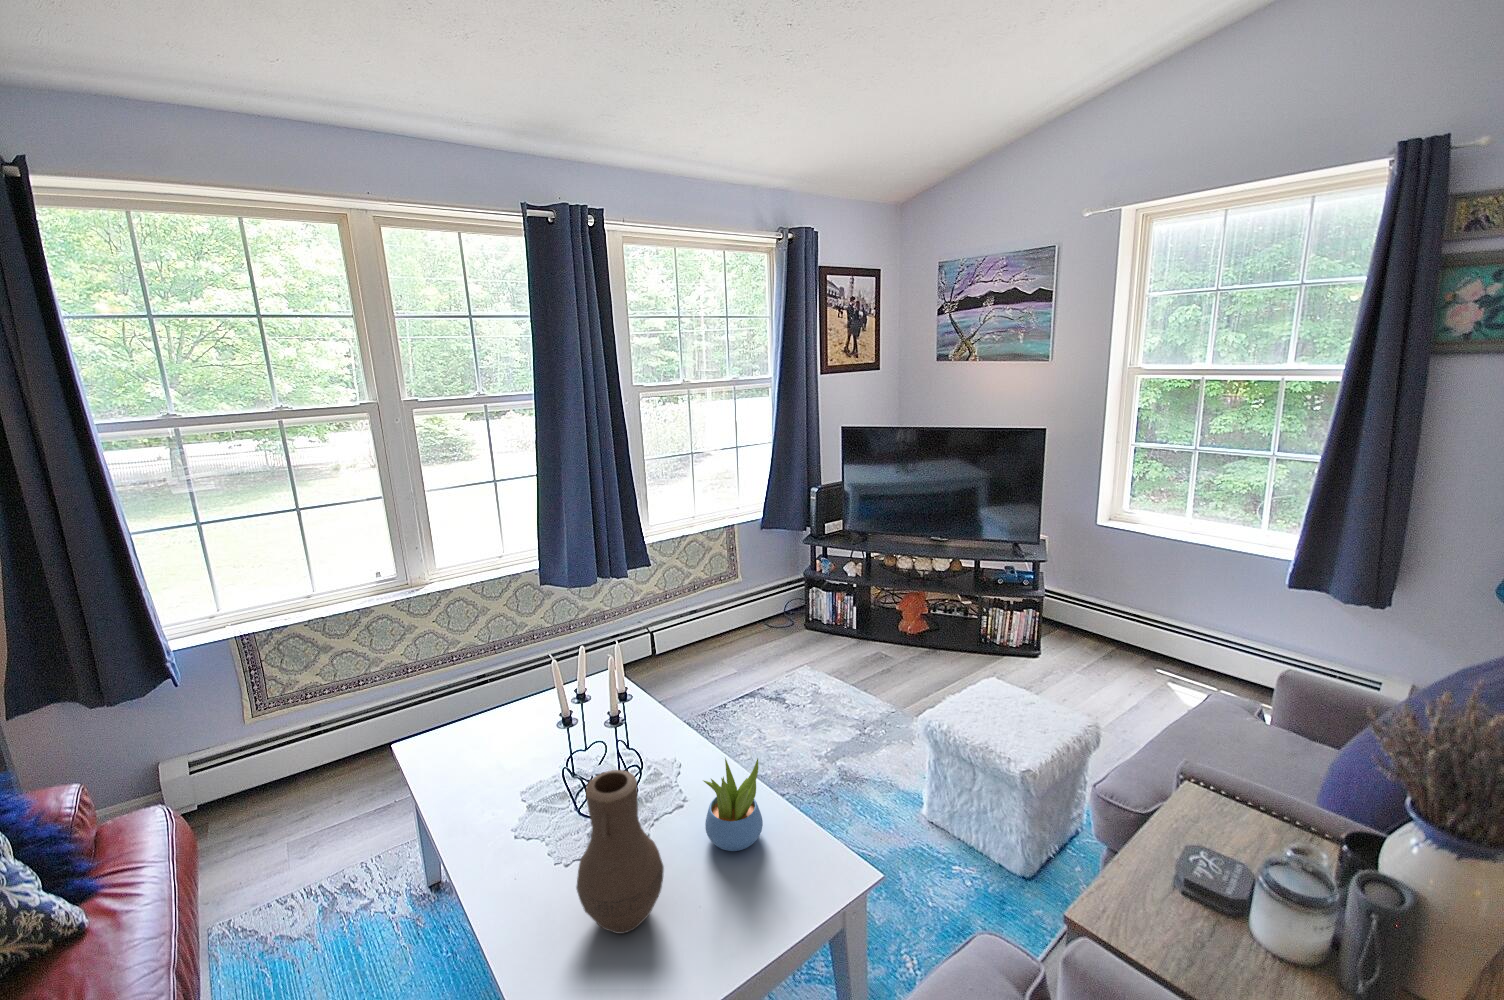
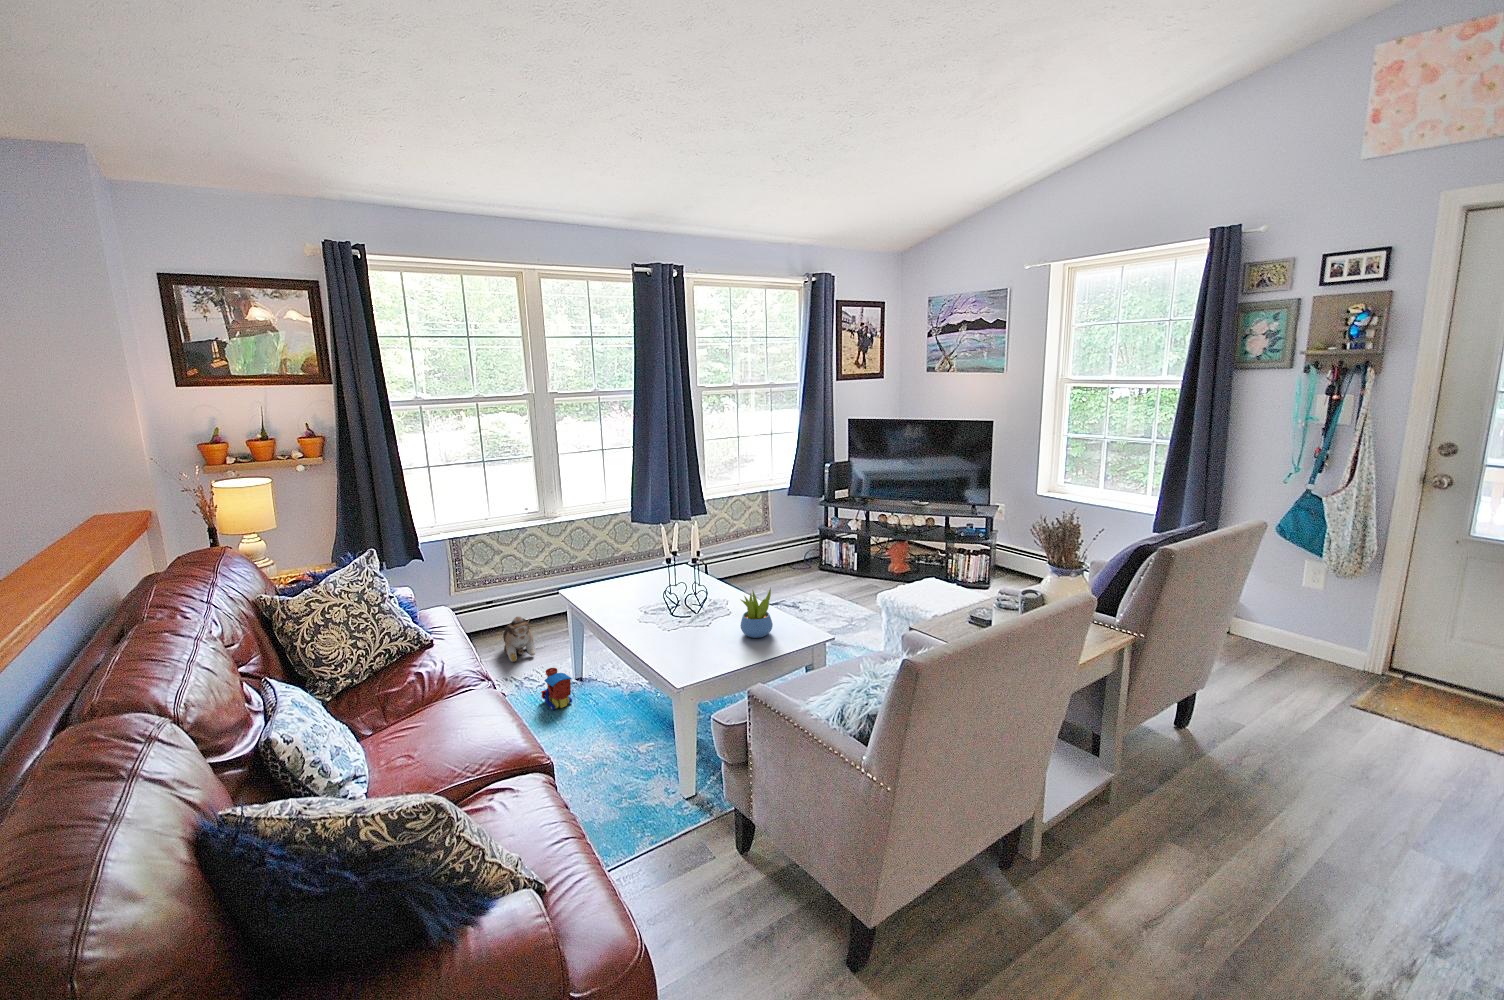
plush toy: none [321,764,381,836] -> present [503,617,535,662]
vase: present [576,770,664,934] -> none [673,578,718,662]
toy train: none [366,877,420,959] -> present [541,668,572,710]

